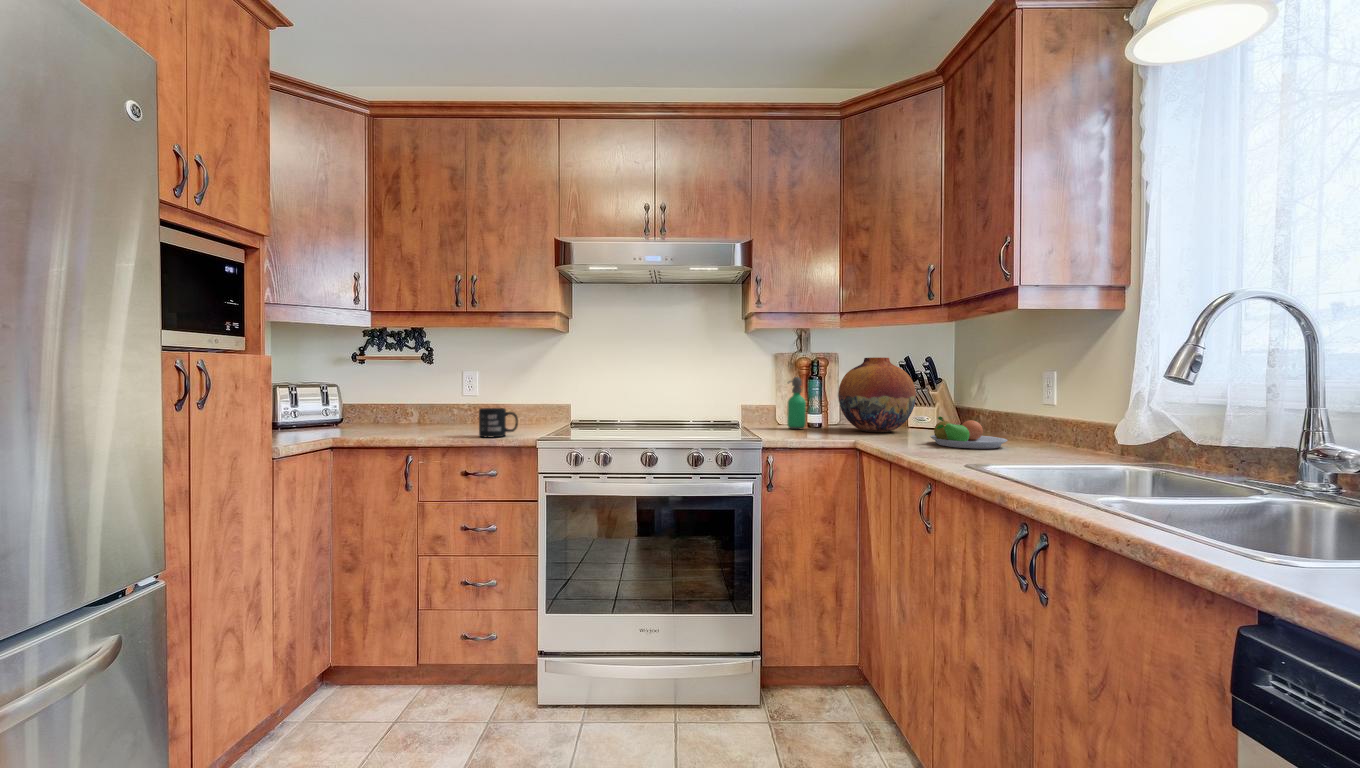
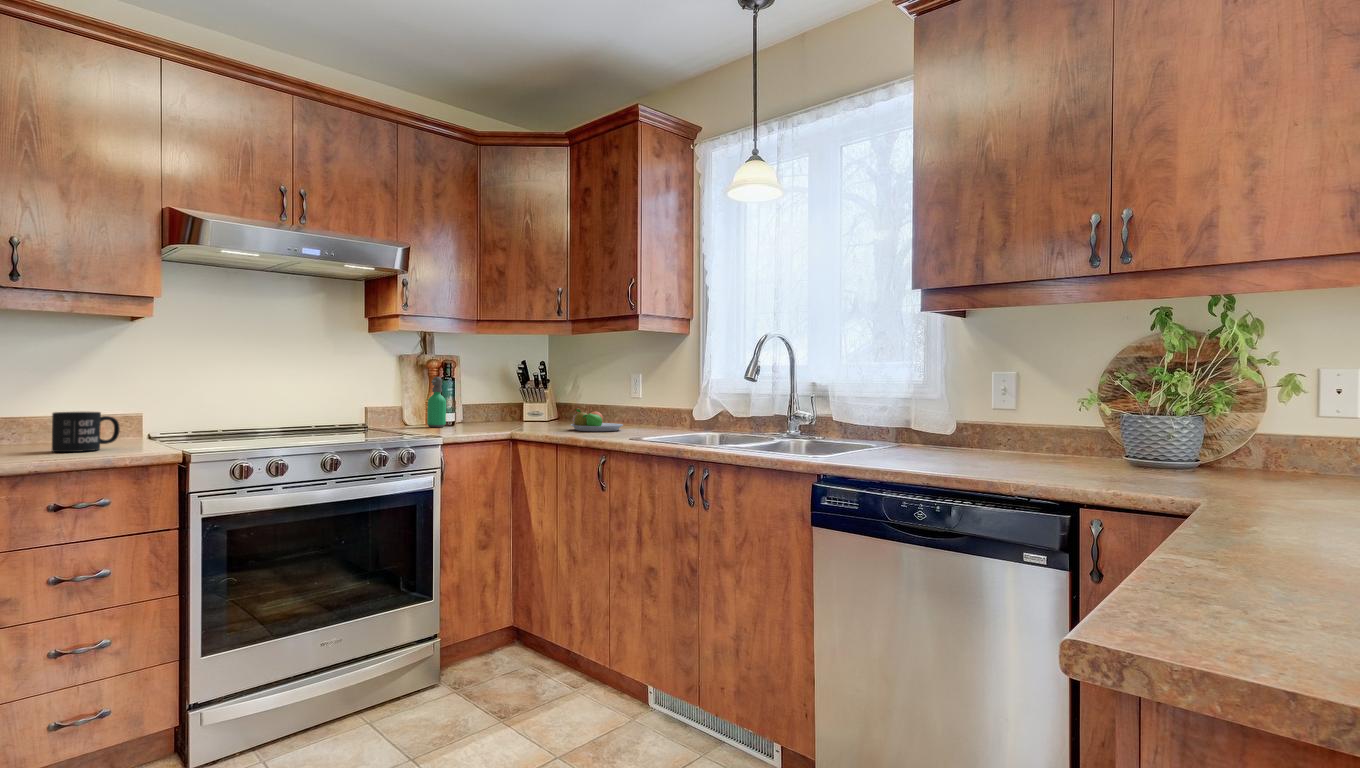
vase: present [838,357,916,432] -> none [475,361,541,426]

